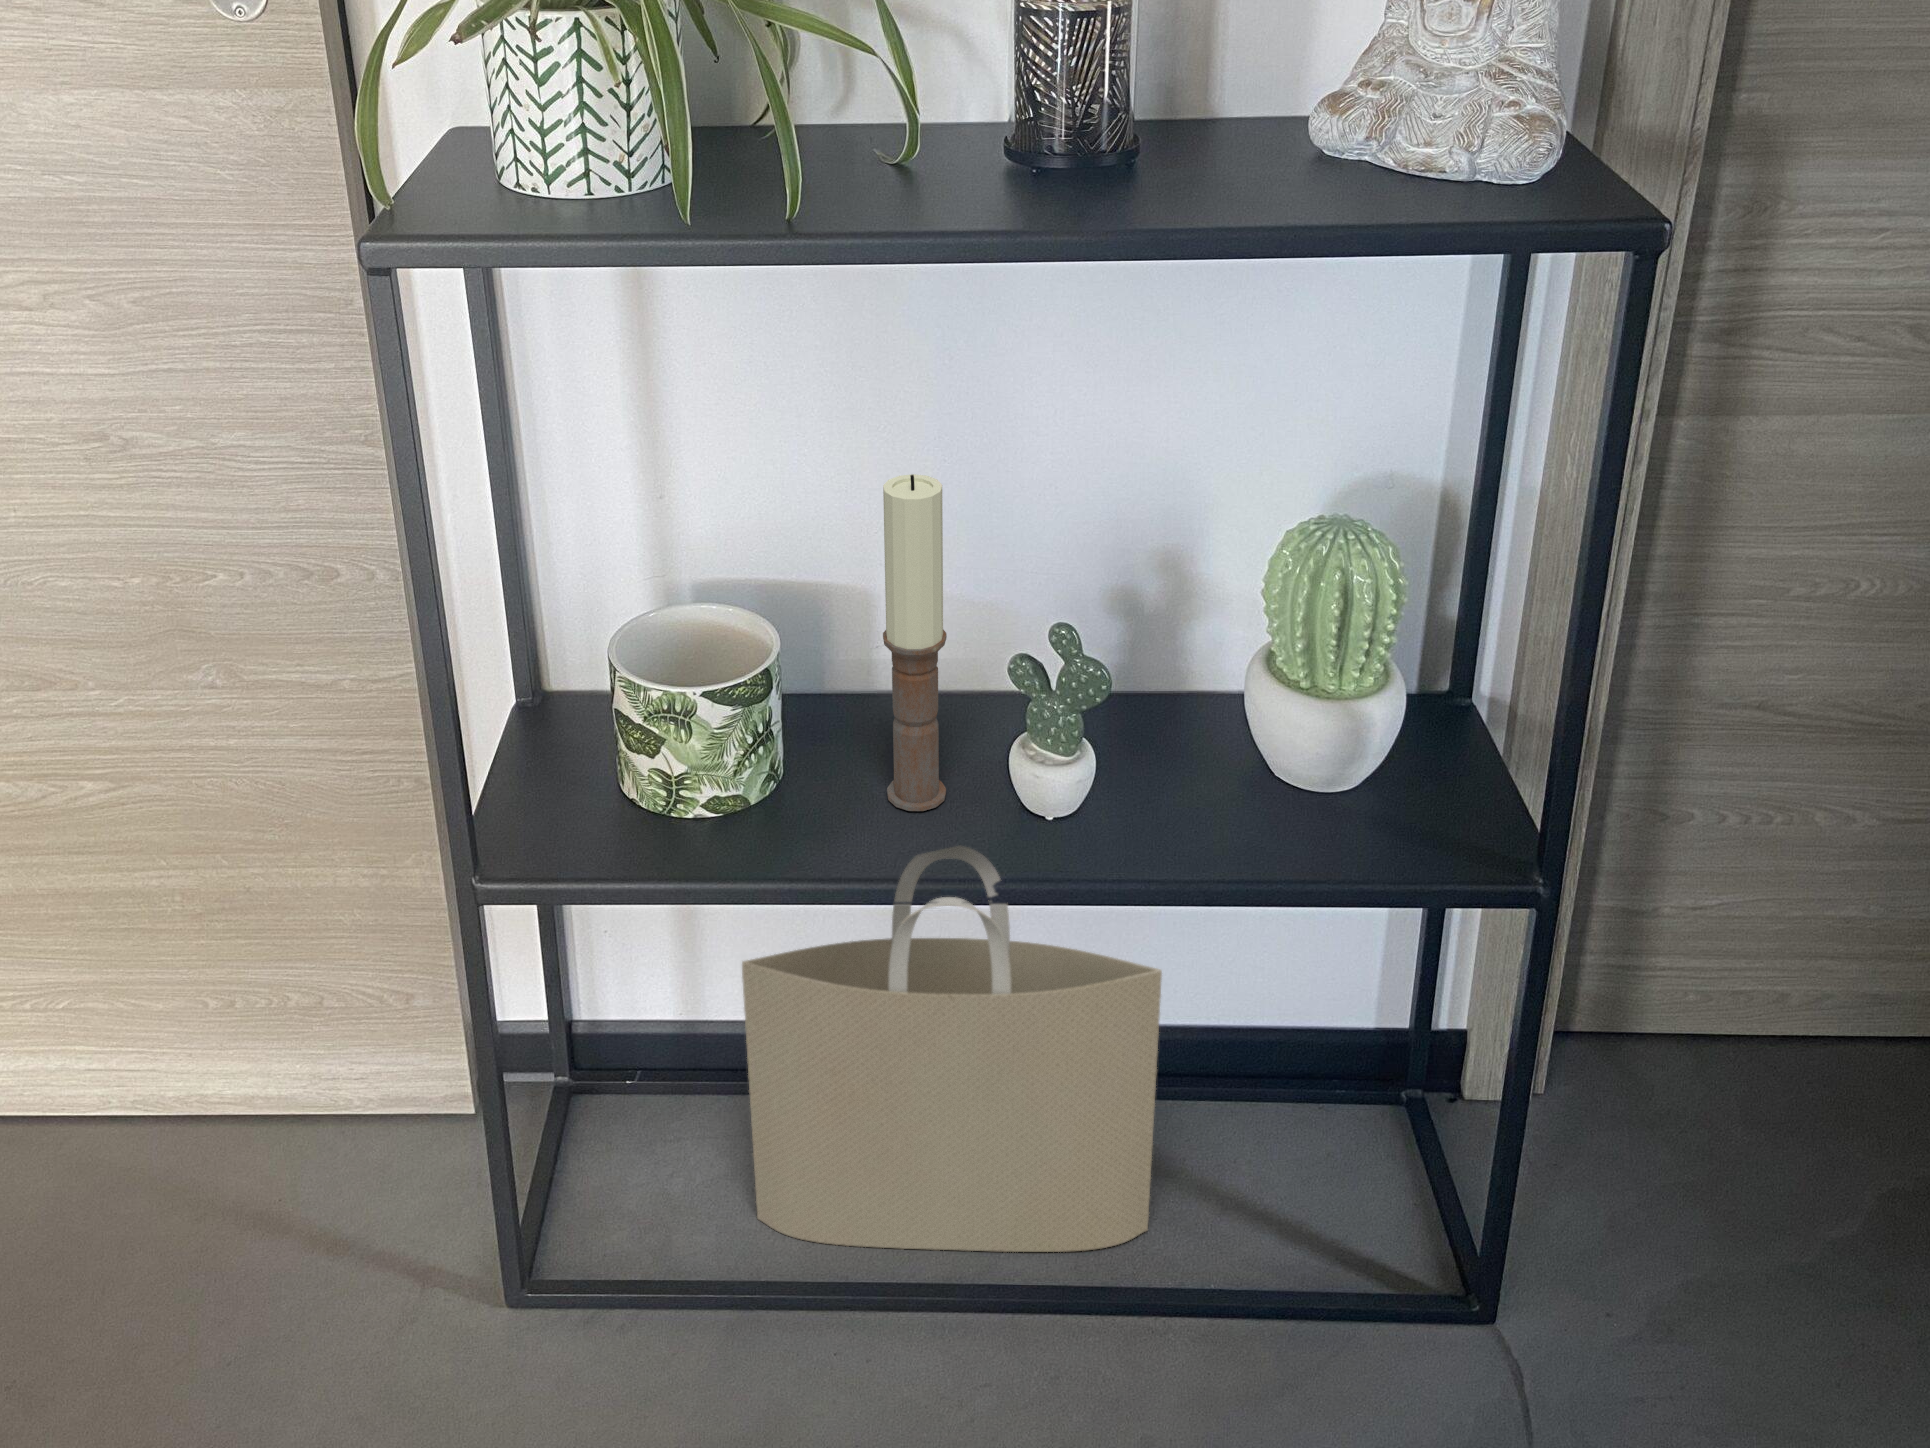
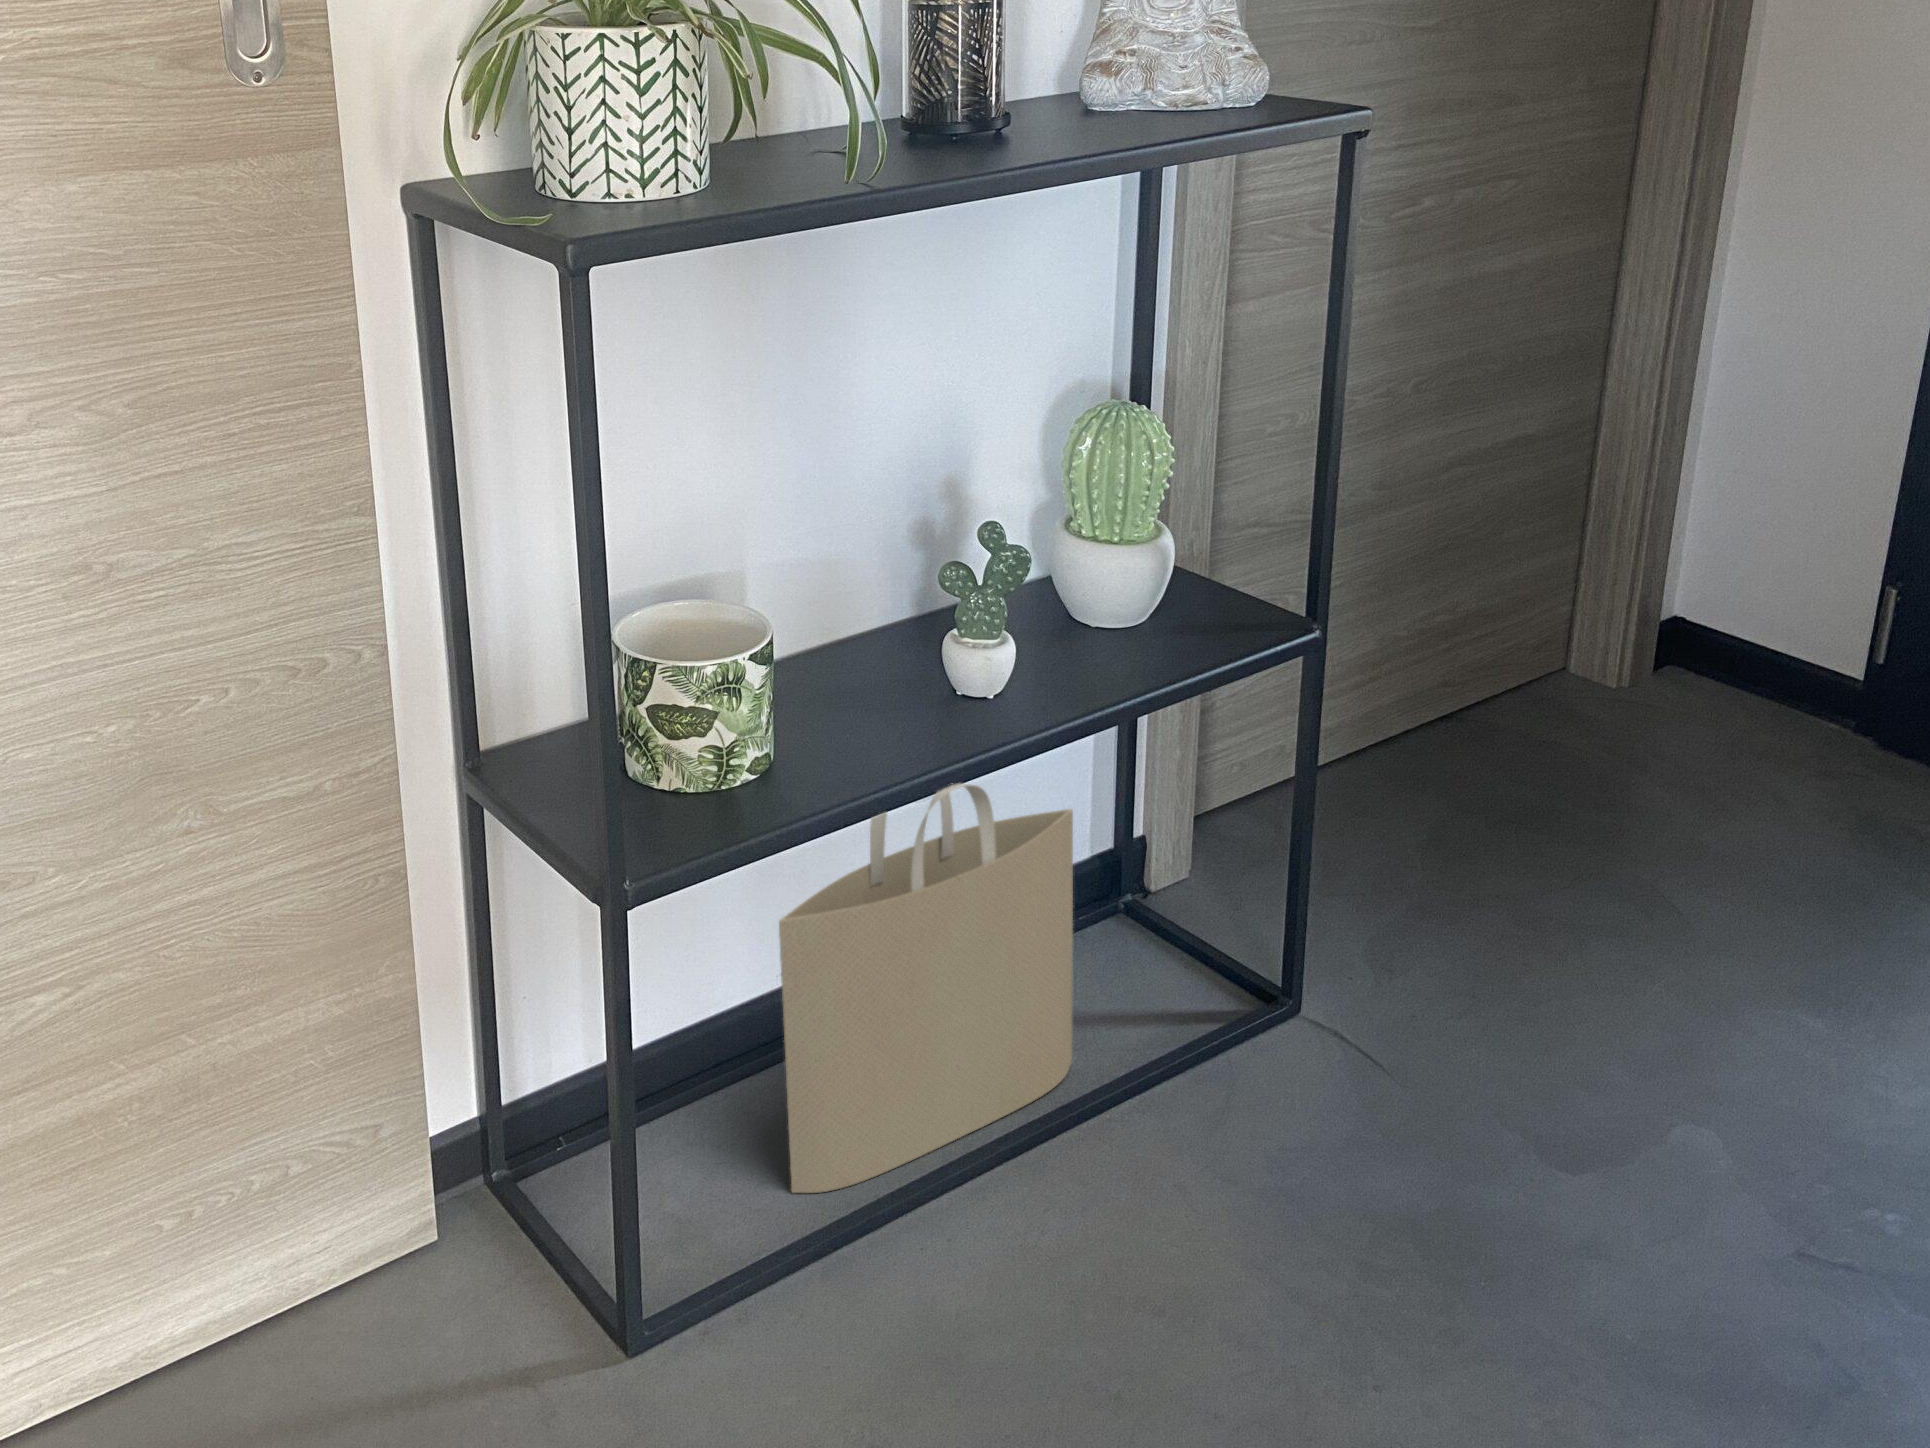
candle: present [883,474,947,811] -> none [844,419,904,729]

